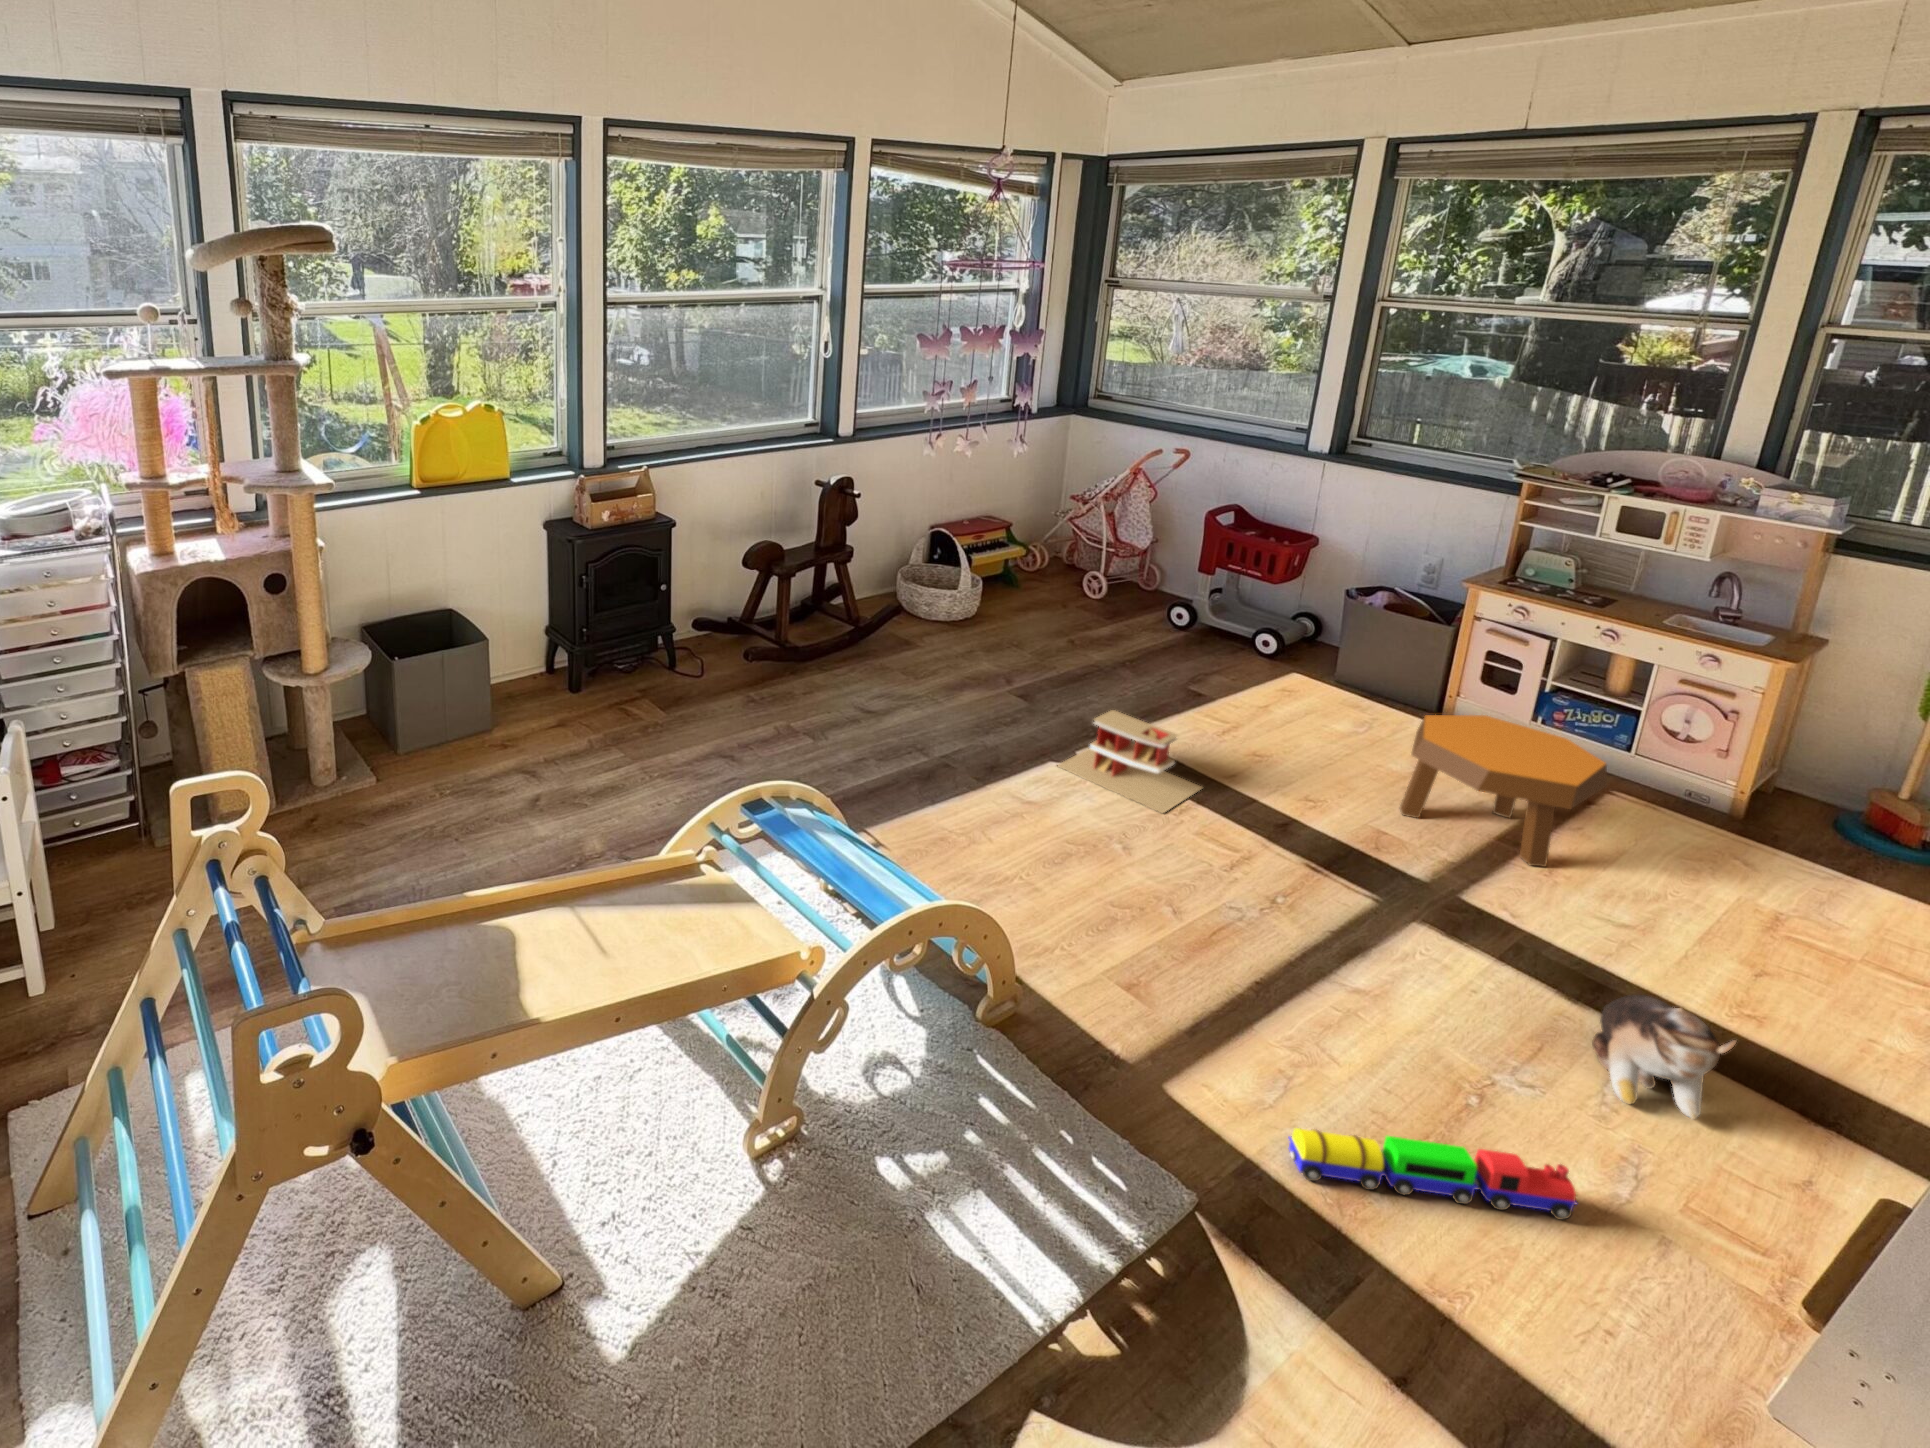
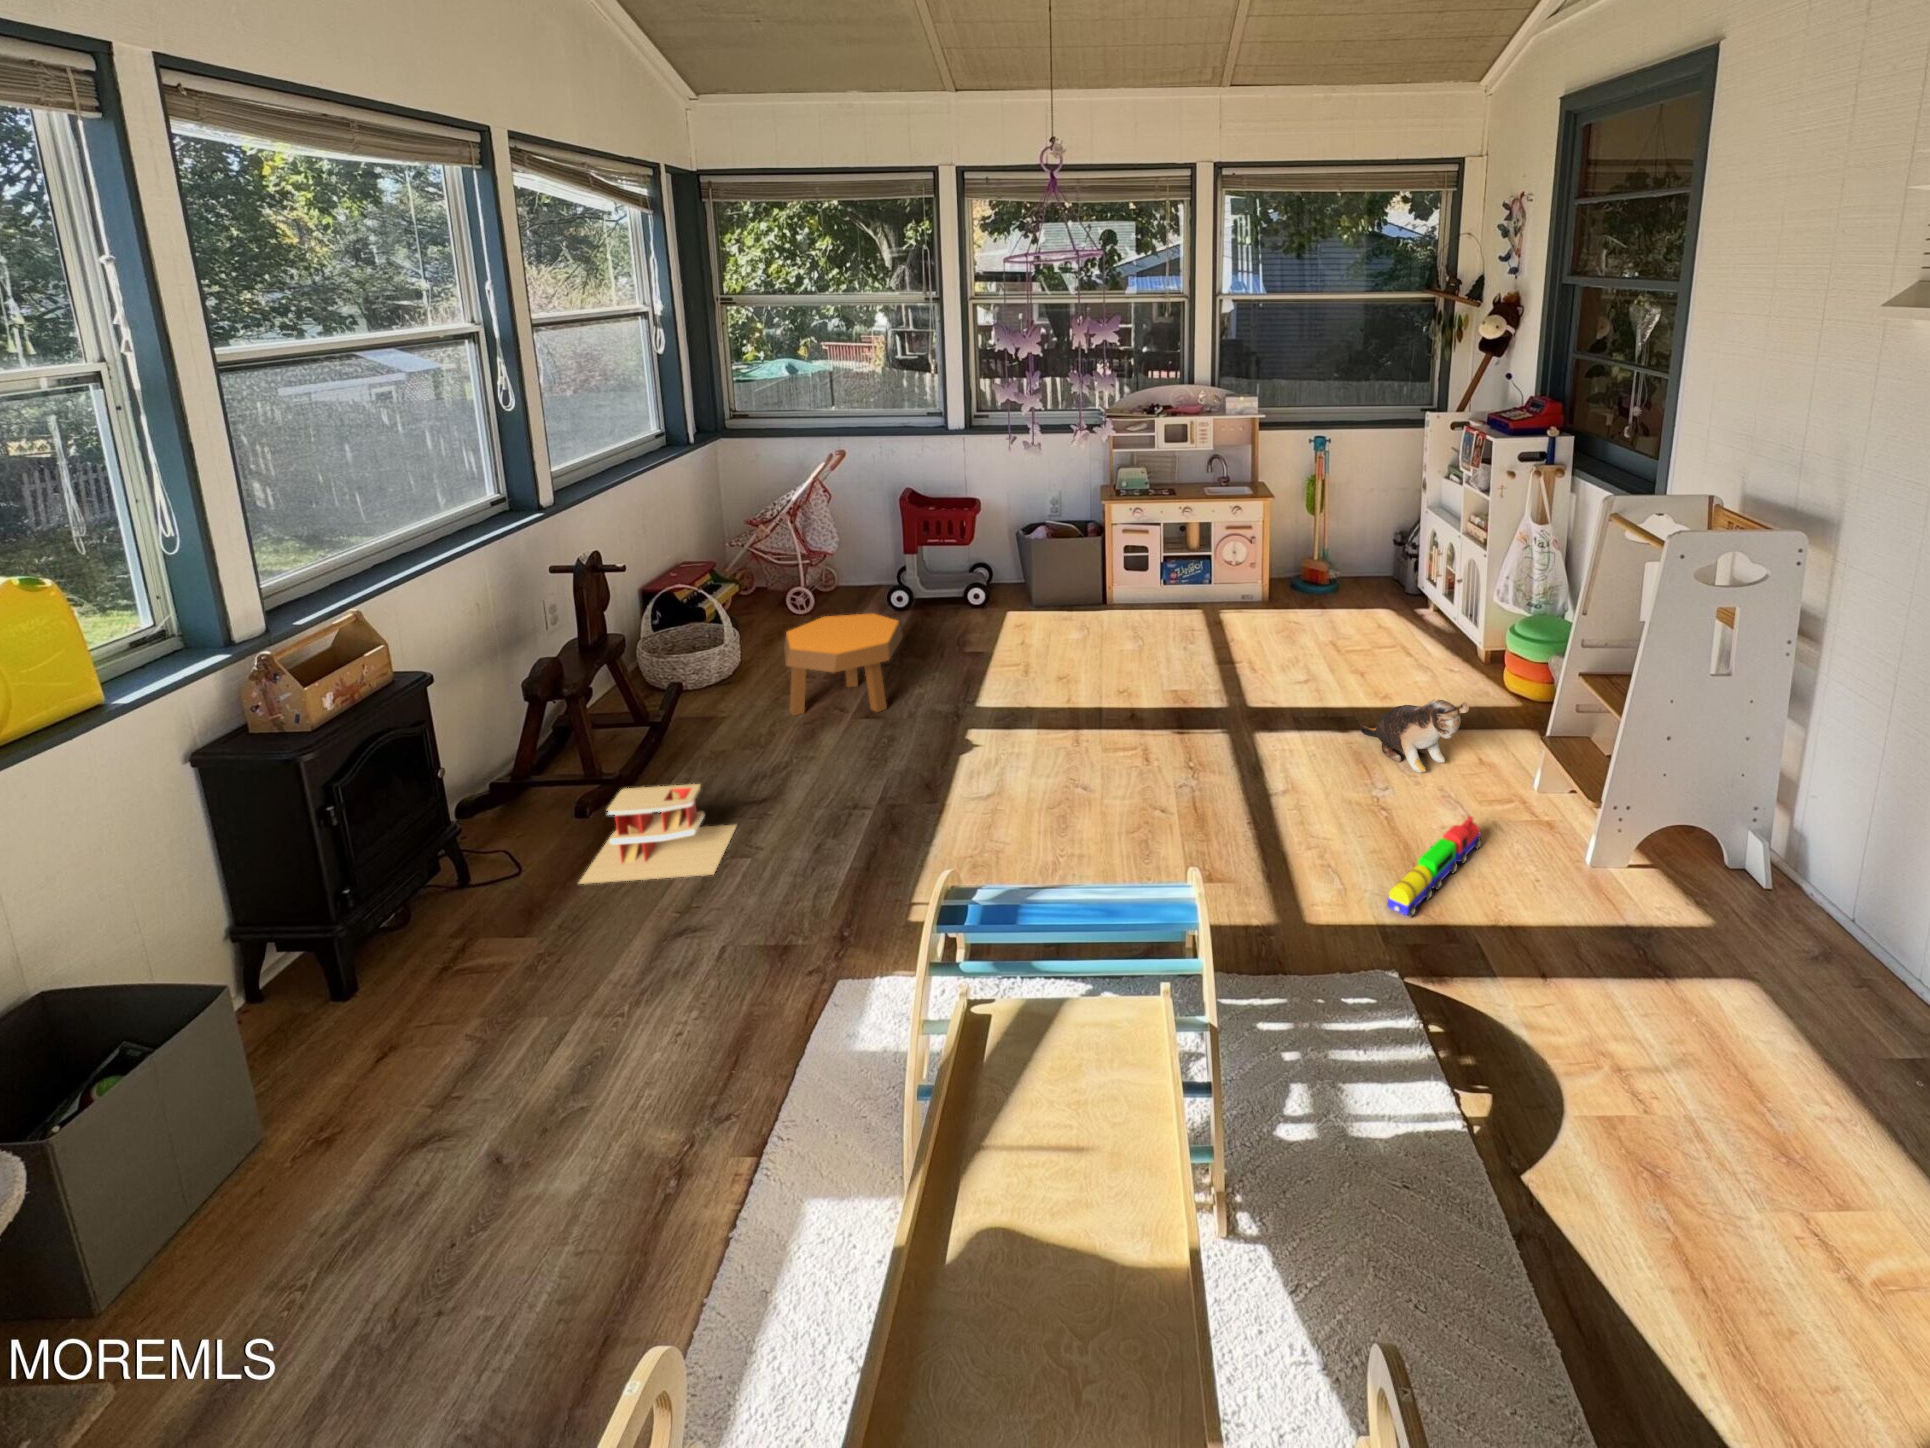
toy house: present [1058,710,1202,813] -> present [579,784,736,884]
footstool: present [1400,715,1607,867] -> present [784,614,903,716]

